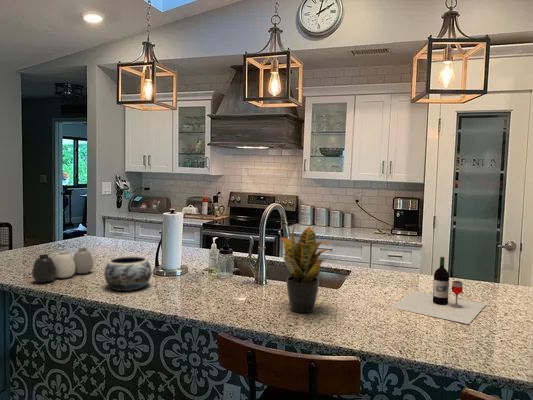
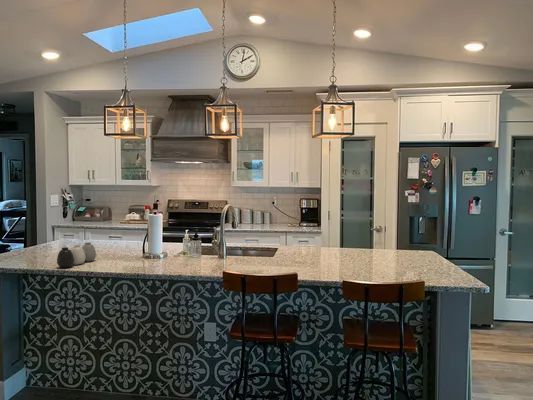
potted plant: present [282,224,327,313] -> none [236,212,275,270]
decorative bowl: present [104,256,152,291] -> none [115,245,148,268]
wine bottle: present [390,257,486,324] -> none [307,232,363,268]

